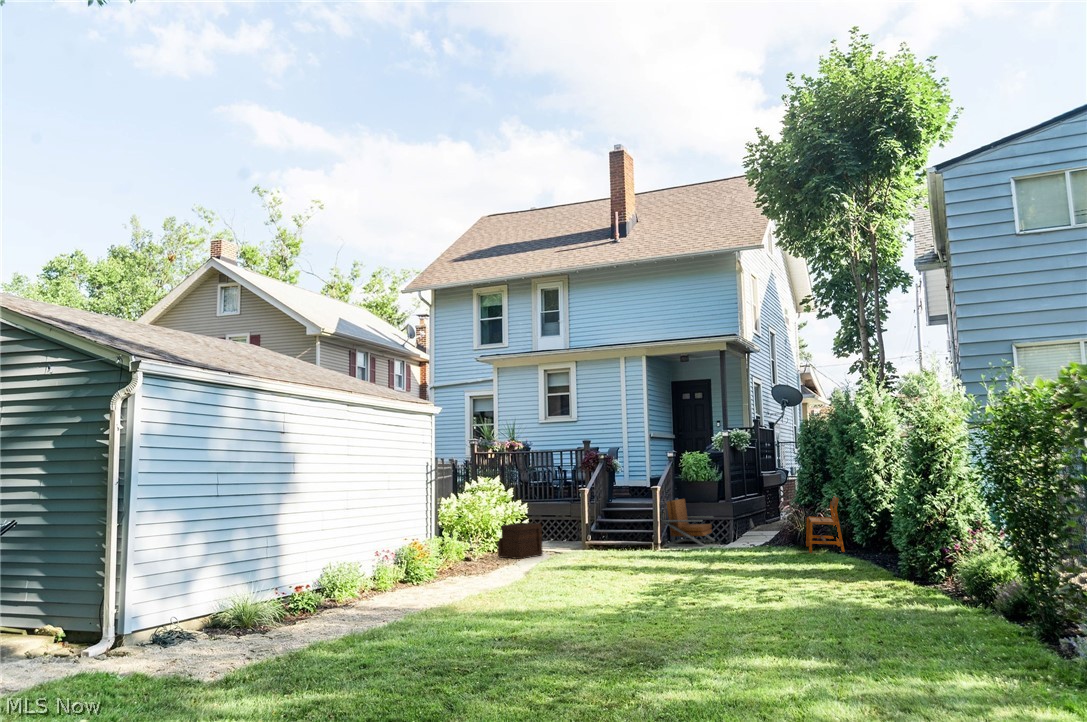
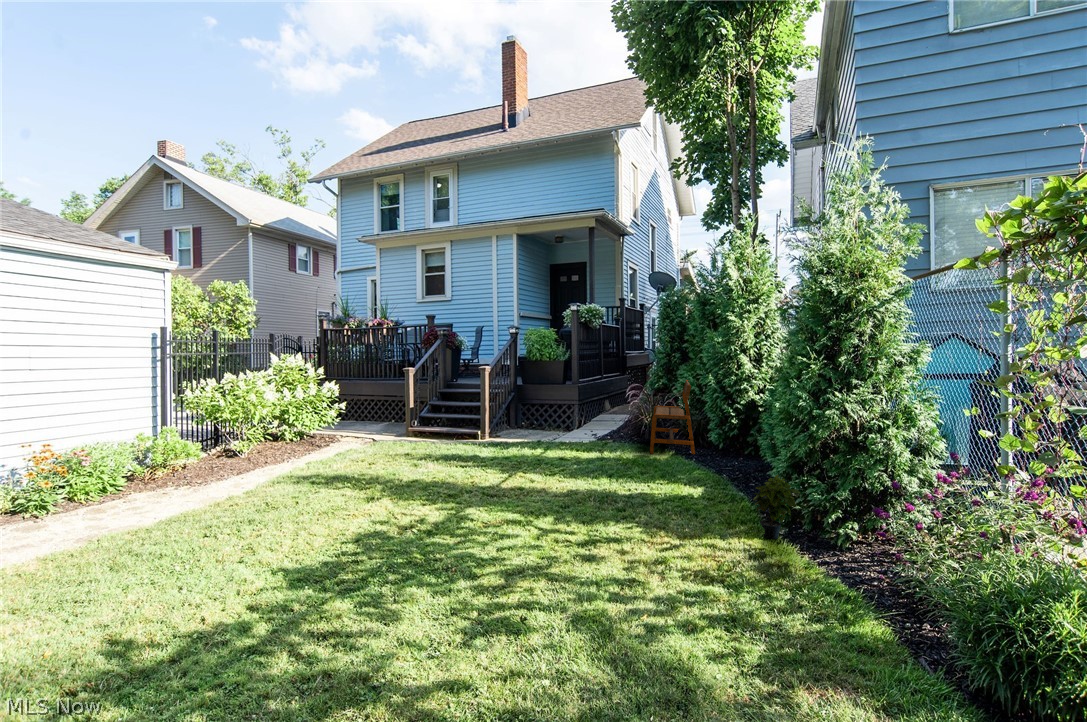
lounge chair: present [663,499,715,546] -> none [494,380,558,436]
wooden crate: present [497,523,543,559] -> none [287,406,342,451]
potted plant: none [887,543,913,579] -> present [753,475,800,539]

